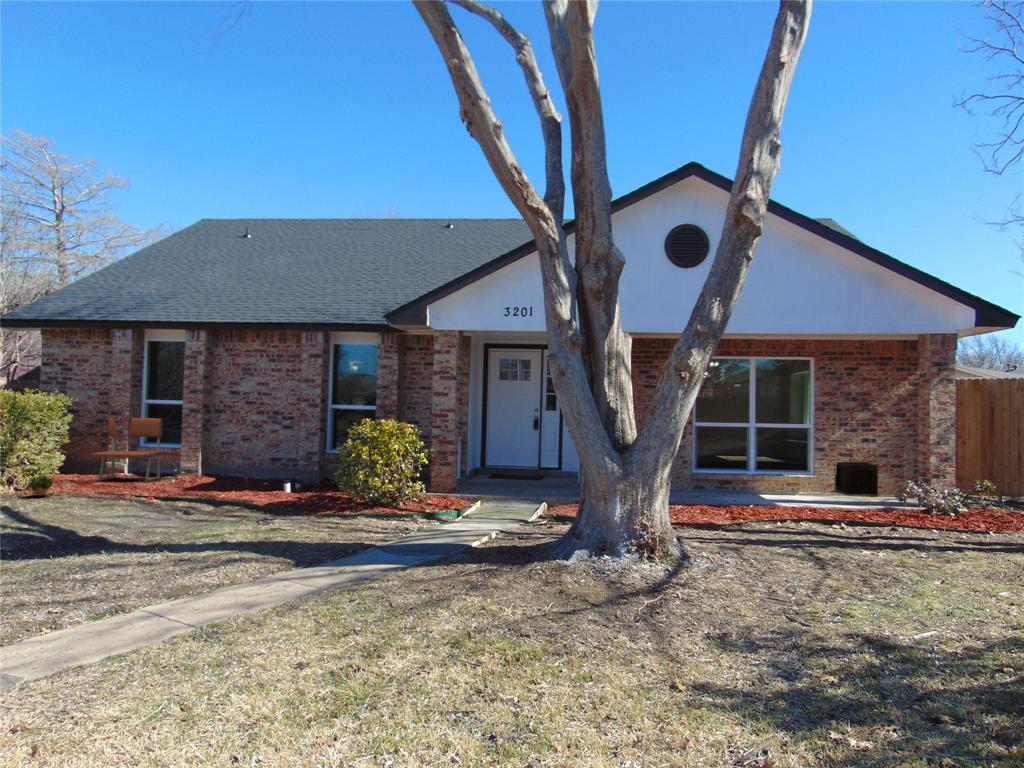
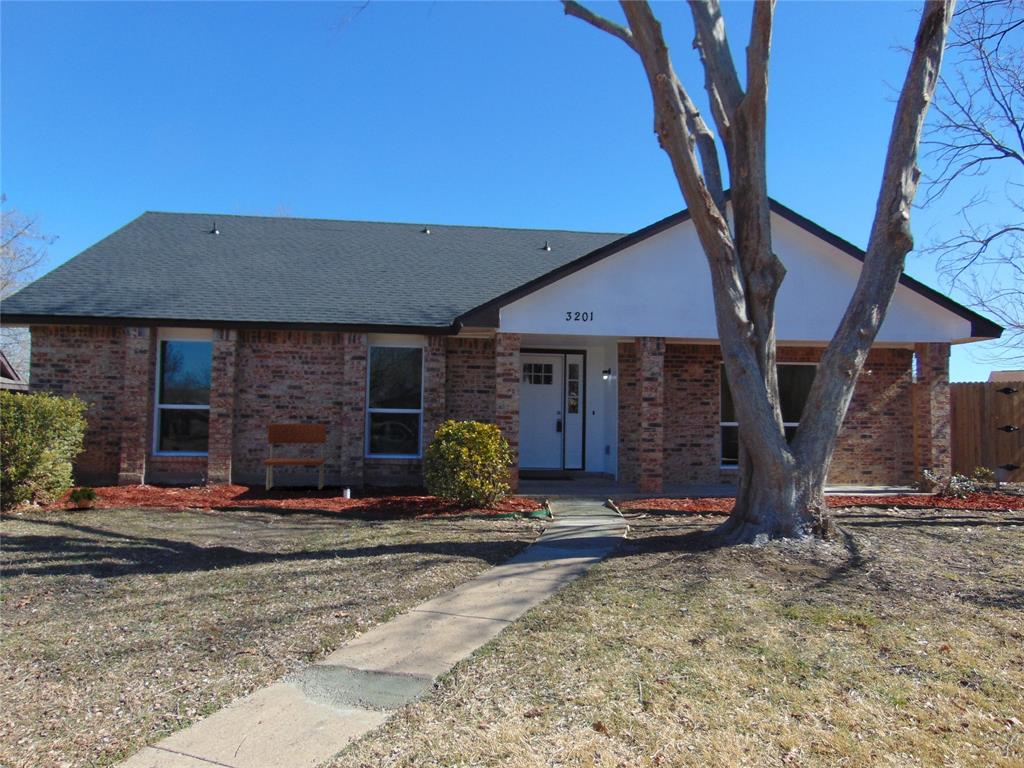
bench: present [91,418,162,482] -> present [262,423,326,490]
wooden crate: present [834,462,878,496] -> none [838,455,880,485]

